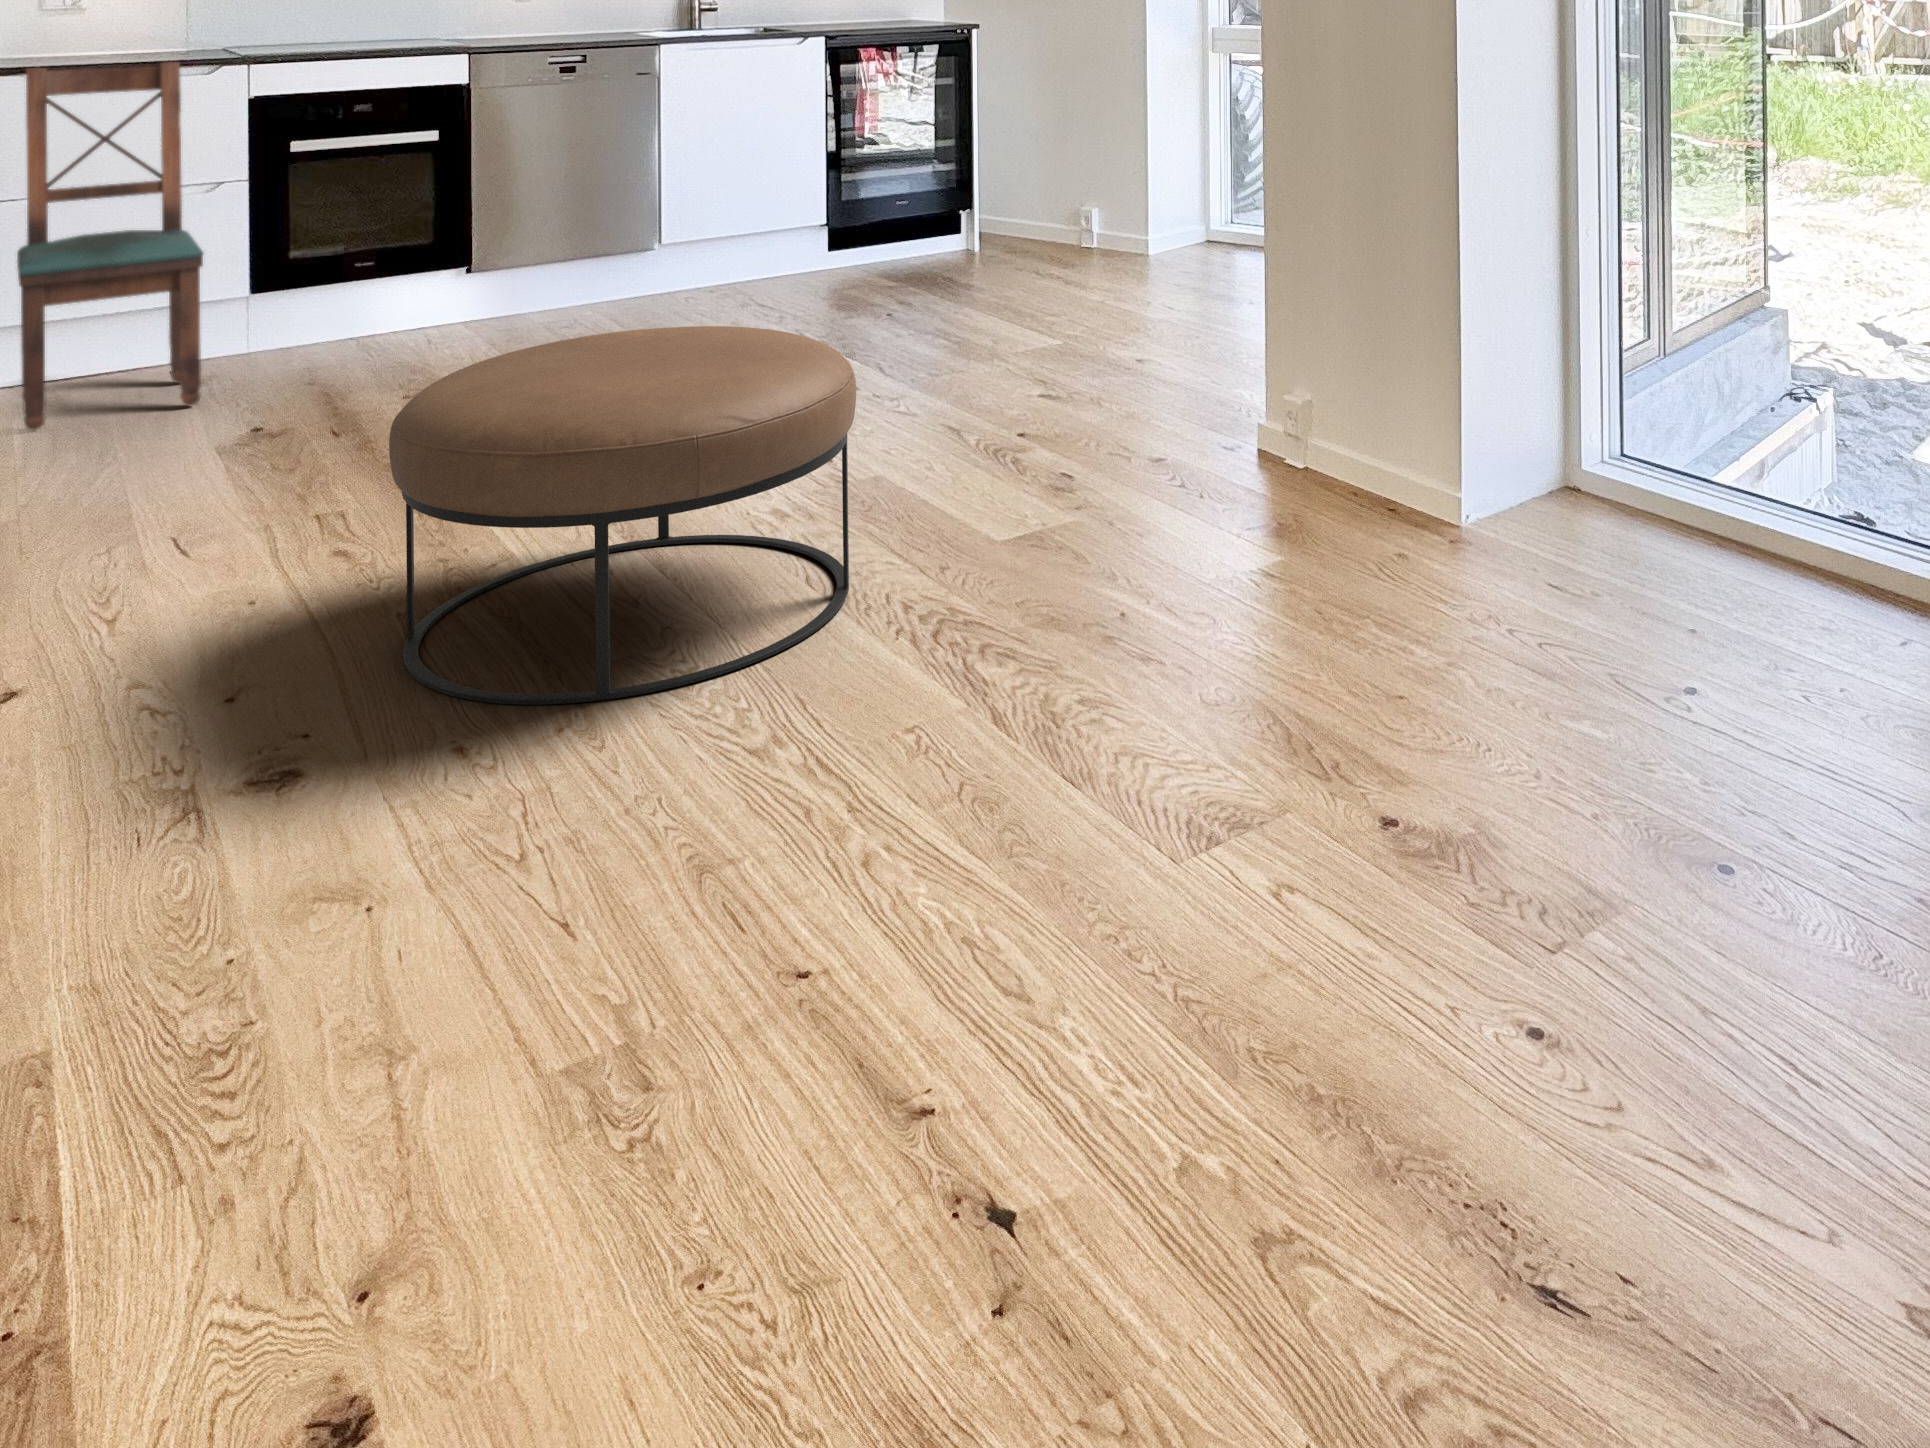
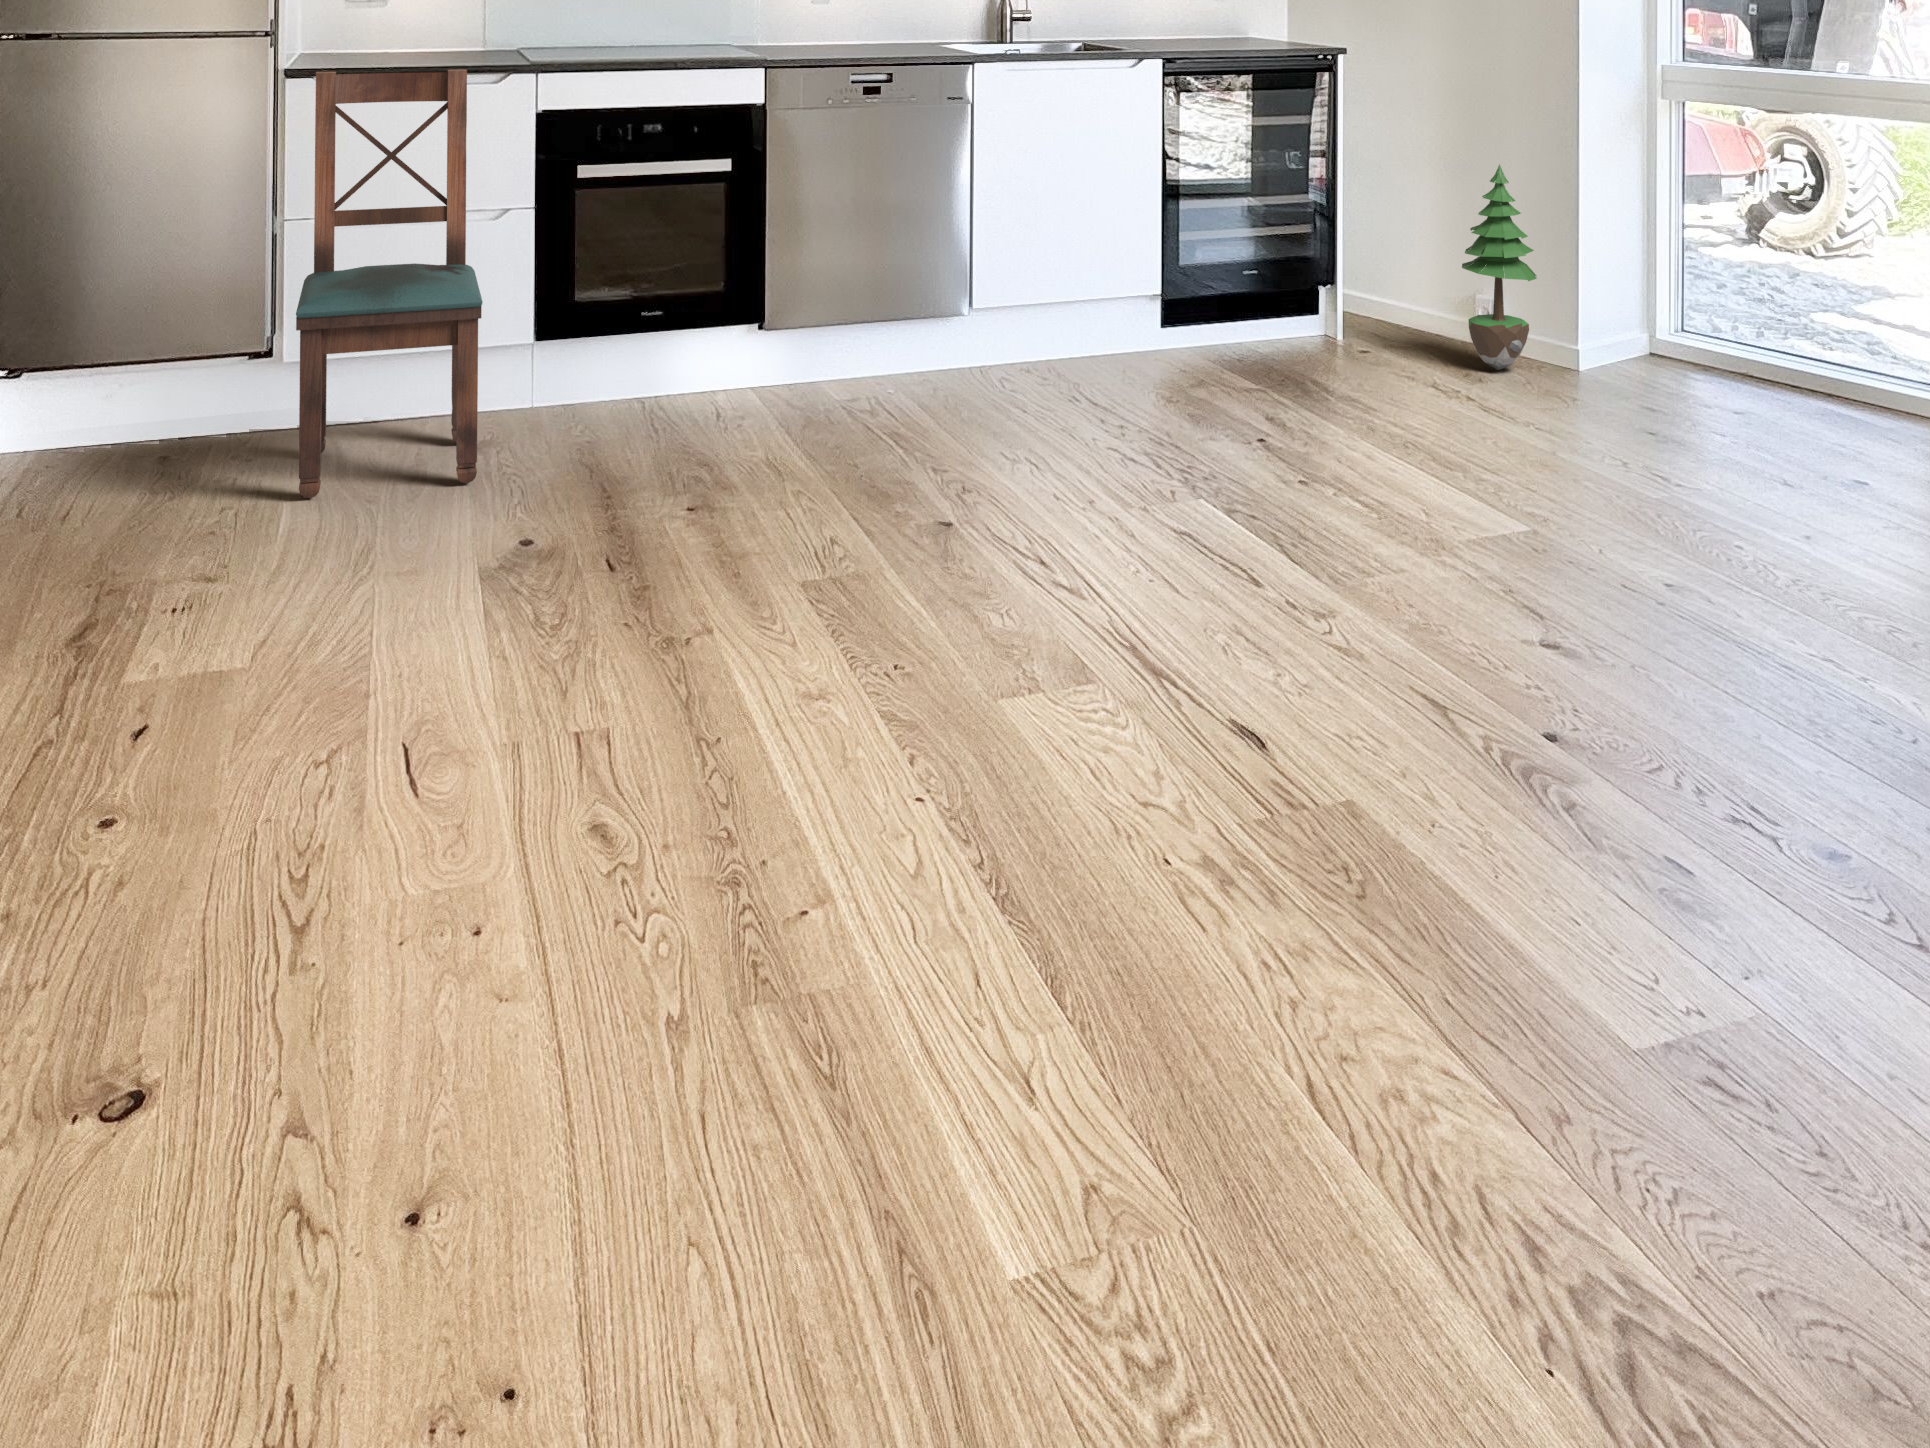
potted tree: none [1064,106,1120,262] -> present [1462,164,1537,370]
ottoman: present [389,326,856,705] -> none [667,548,1382,1326]

